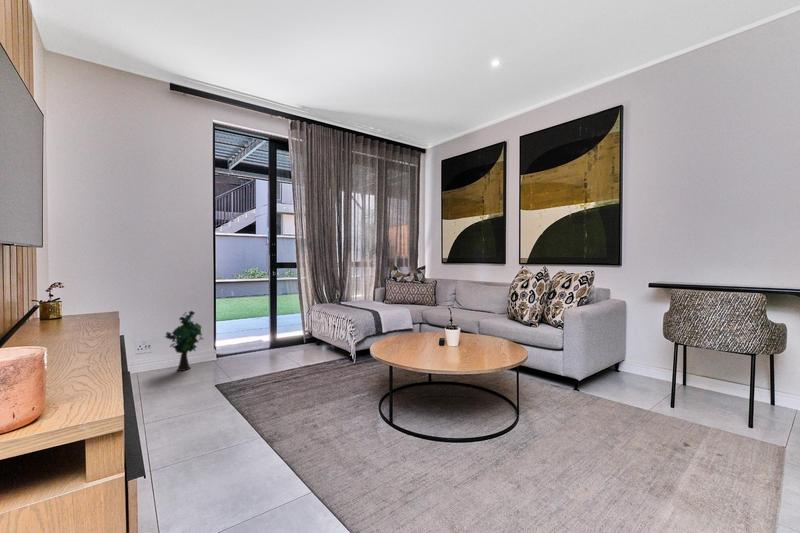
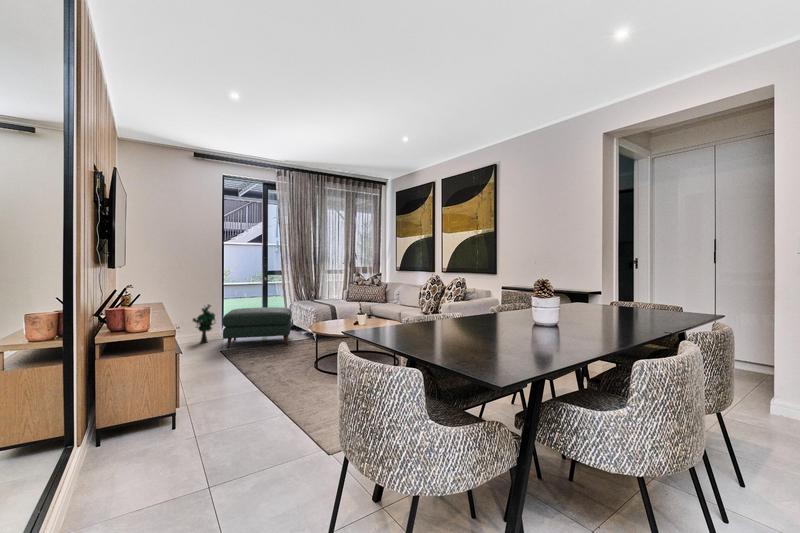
ottoman: none [214,315,321,382] -> present [222,307,292,348]

